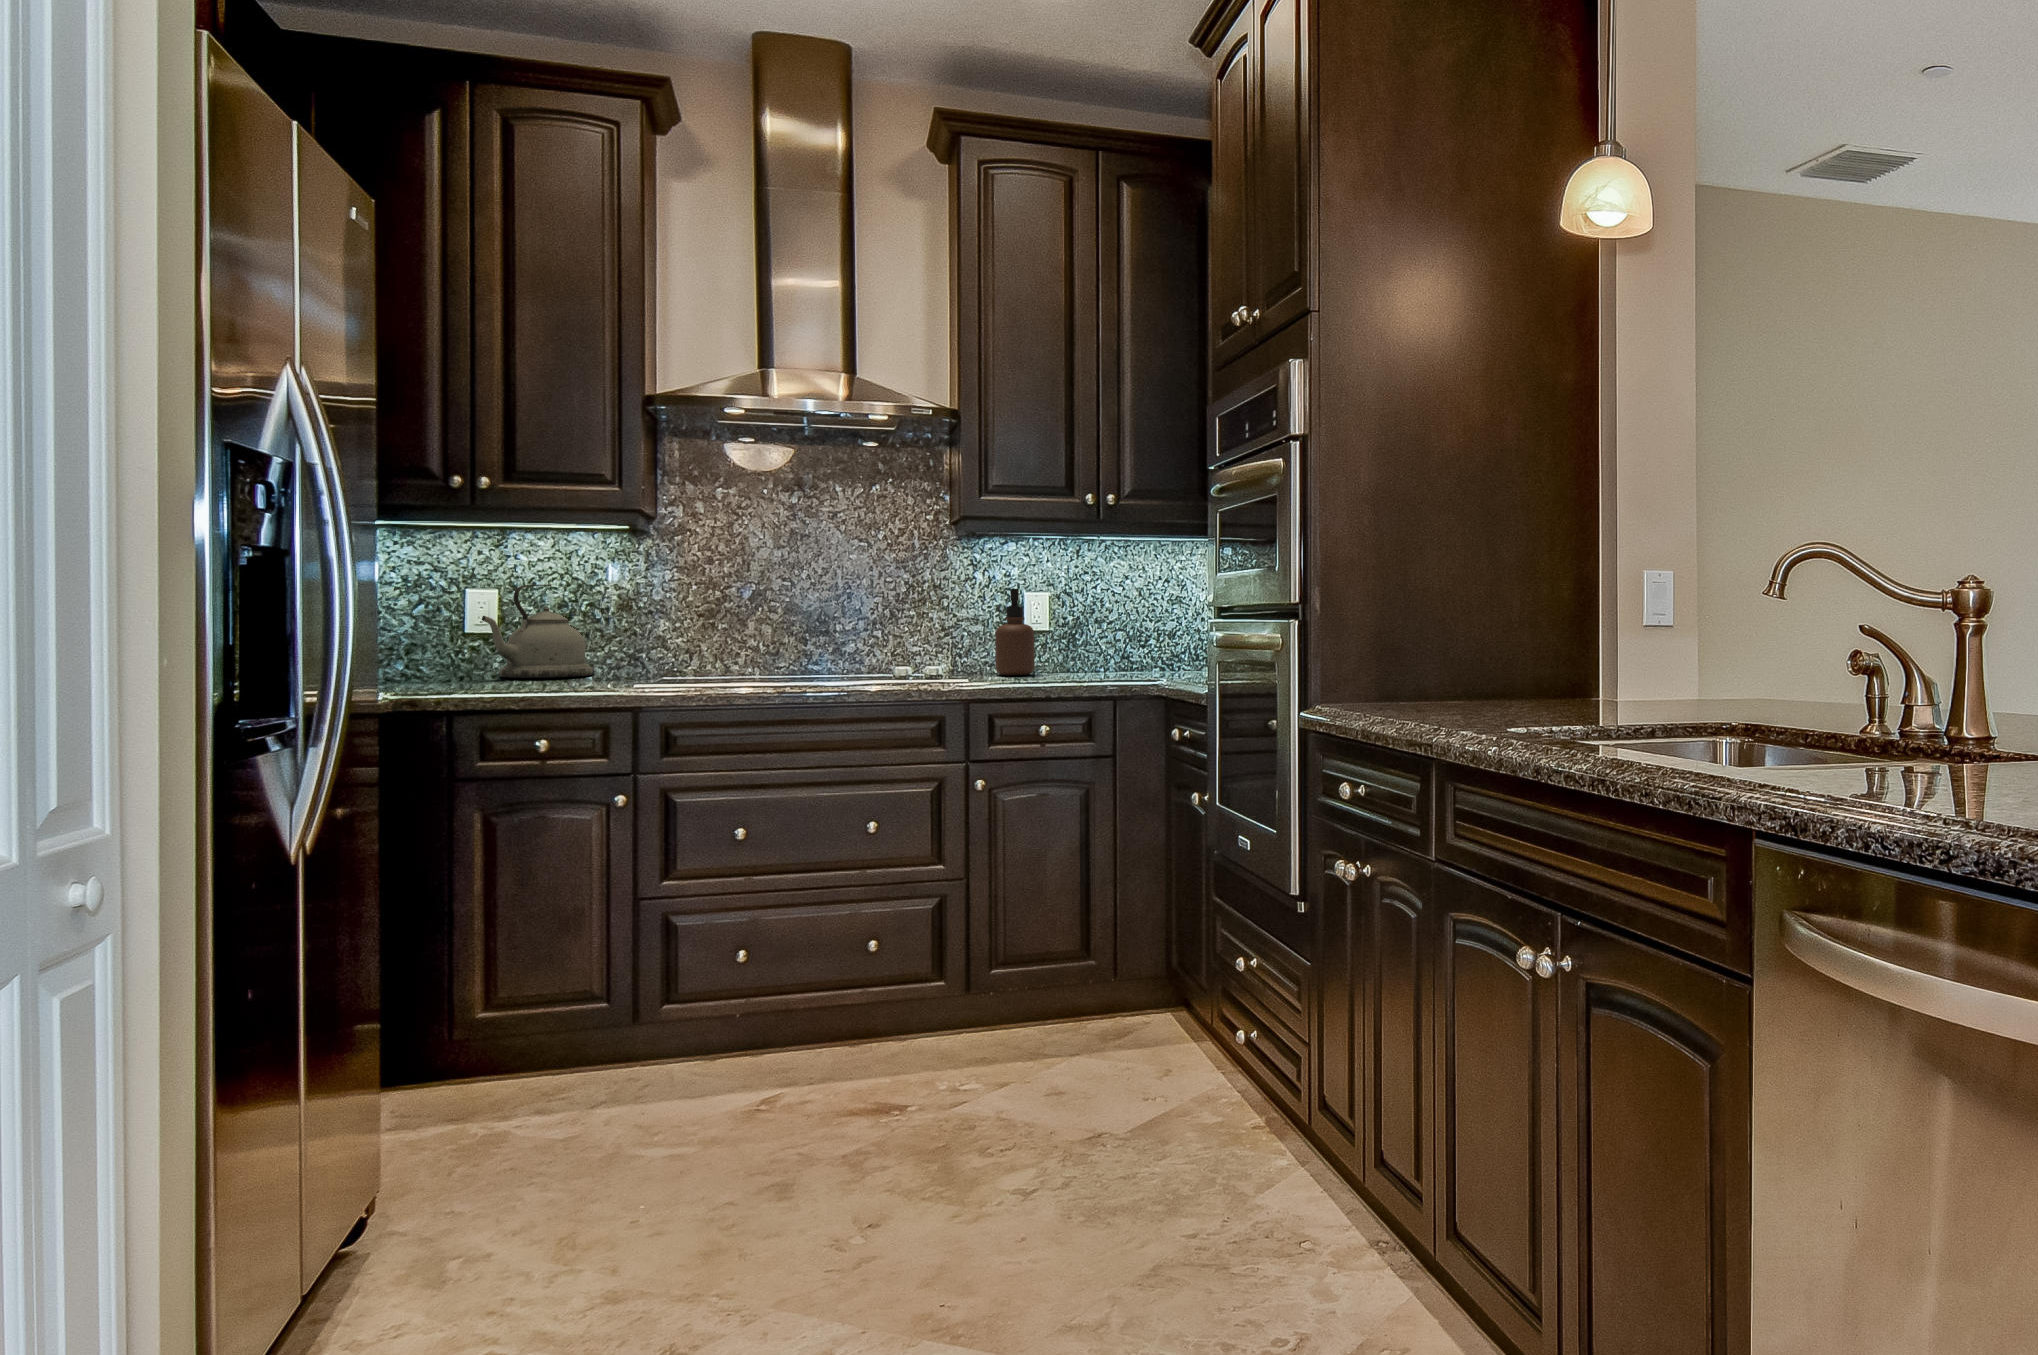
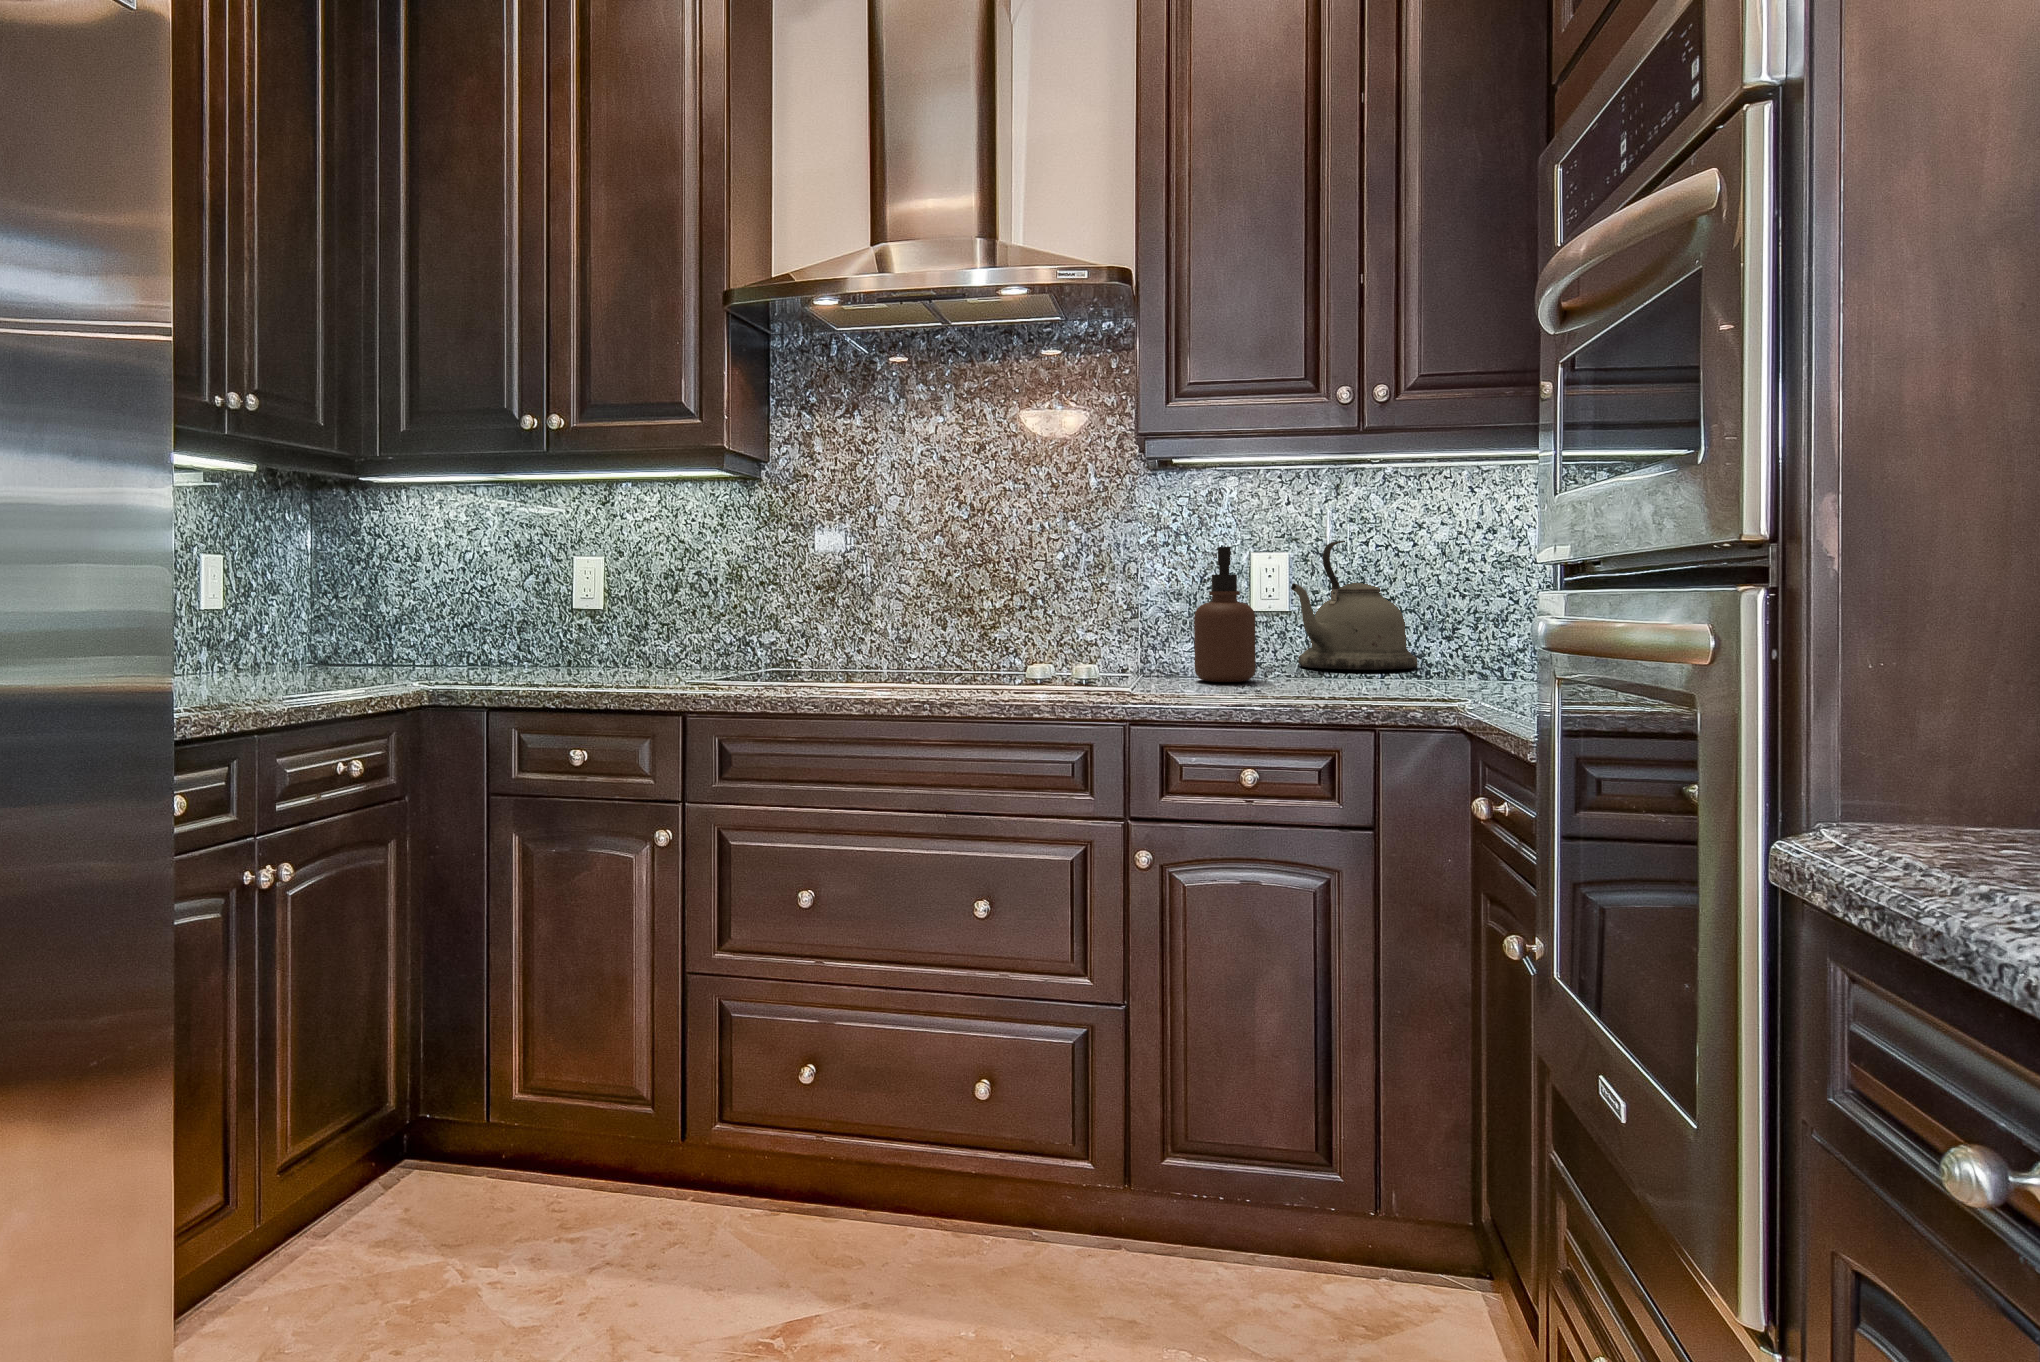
kettle: present [482,585,593,678] -> present [1291,541,1417,669]

